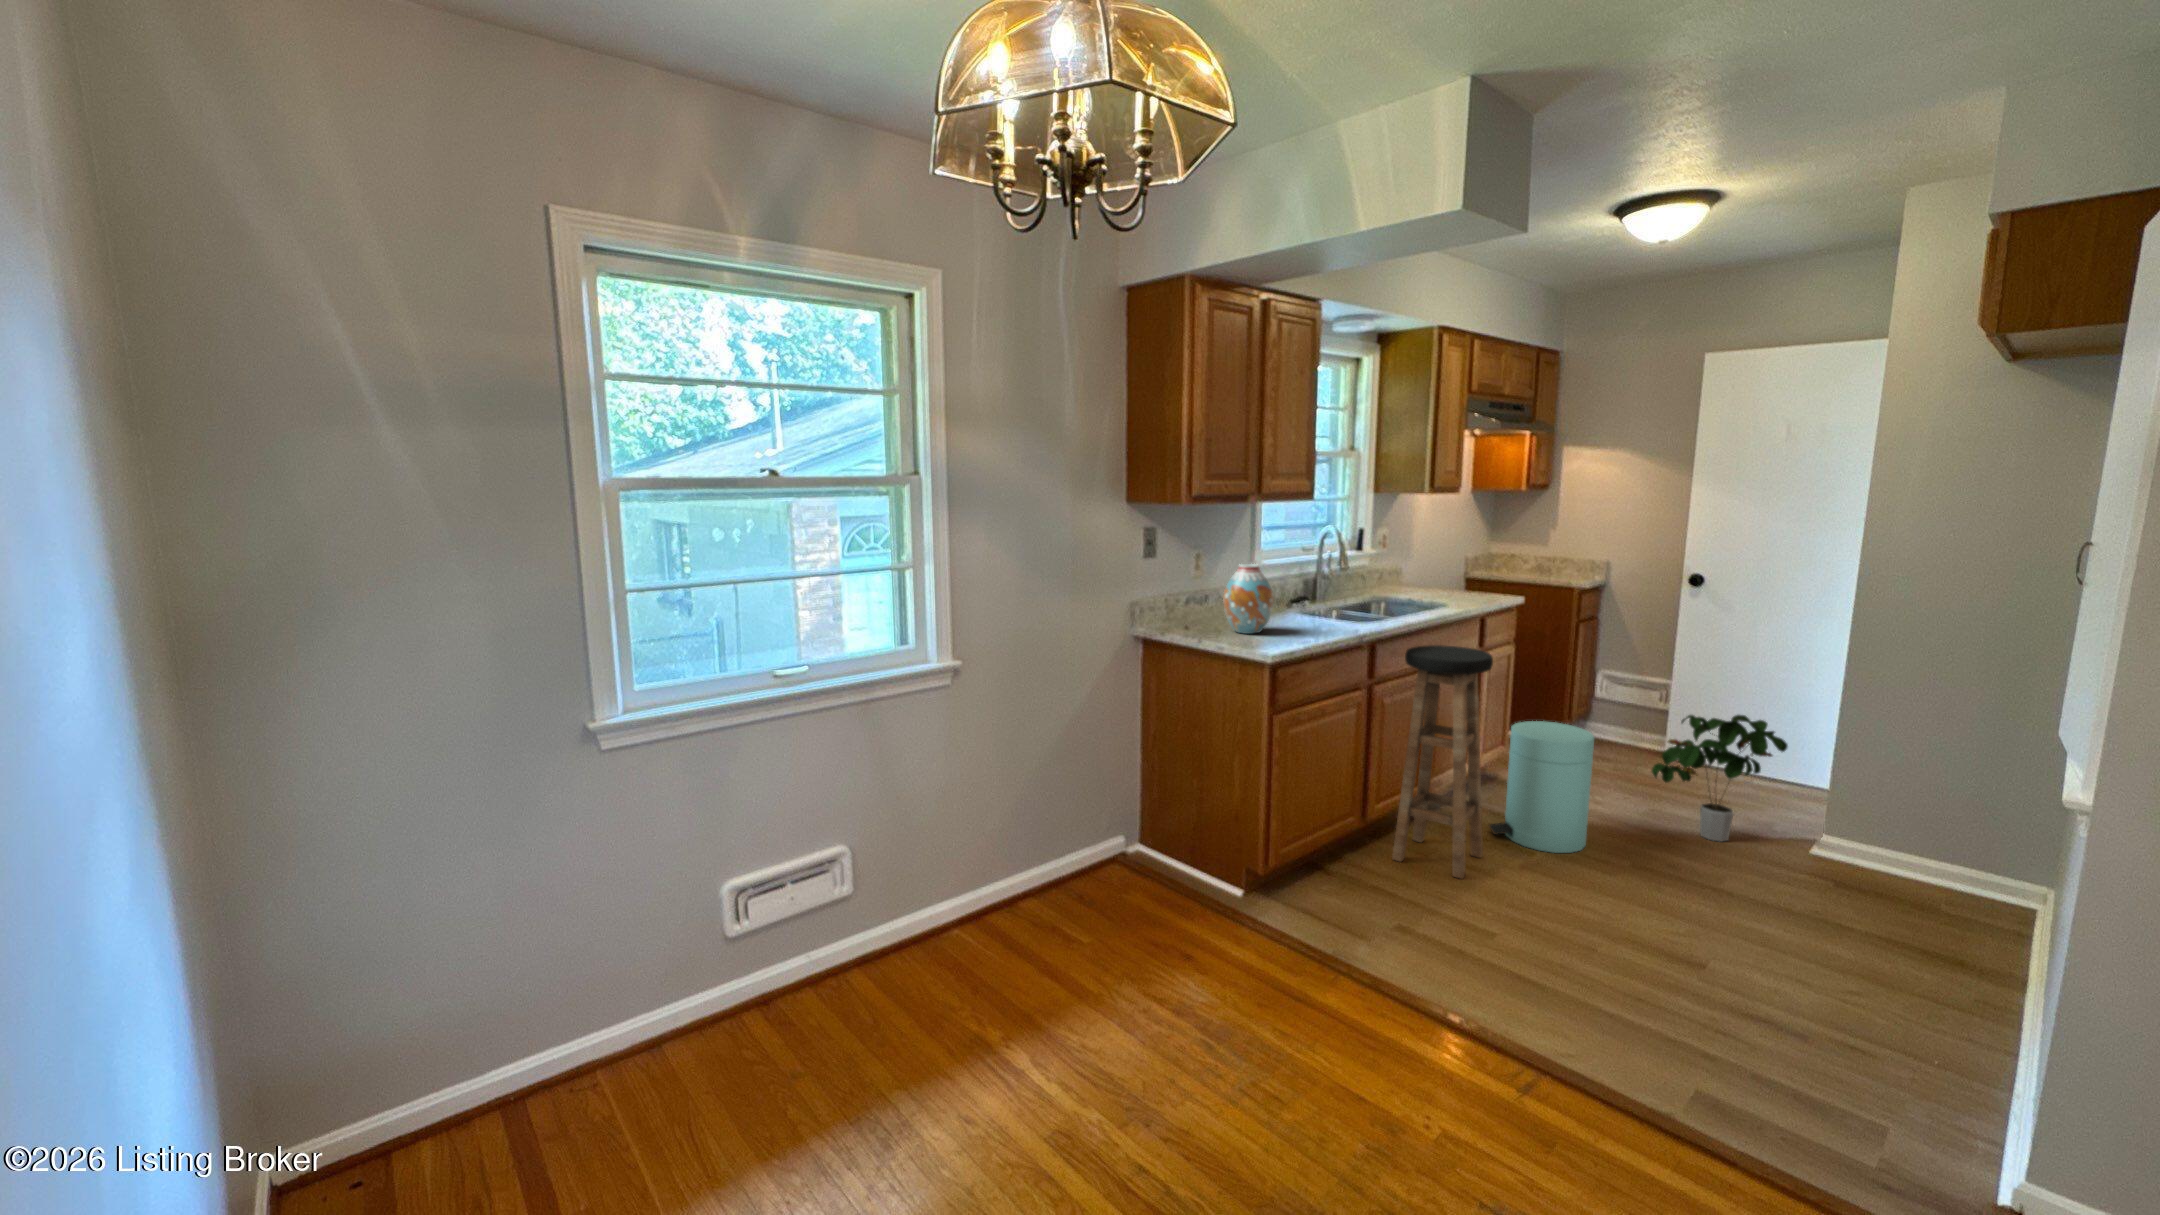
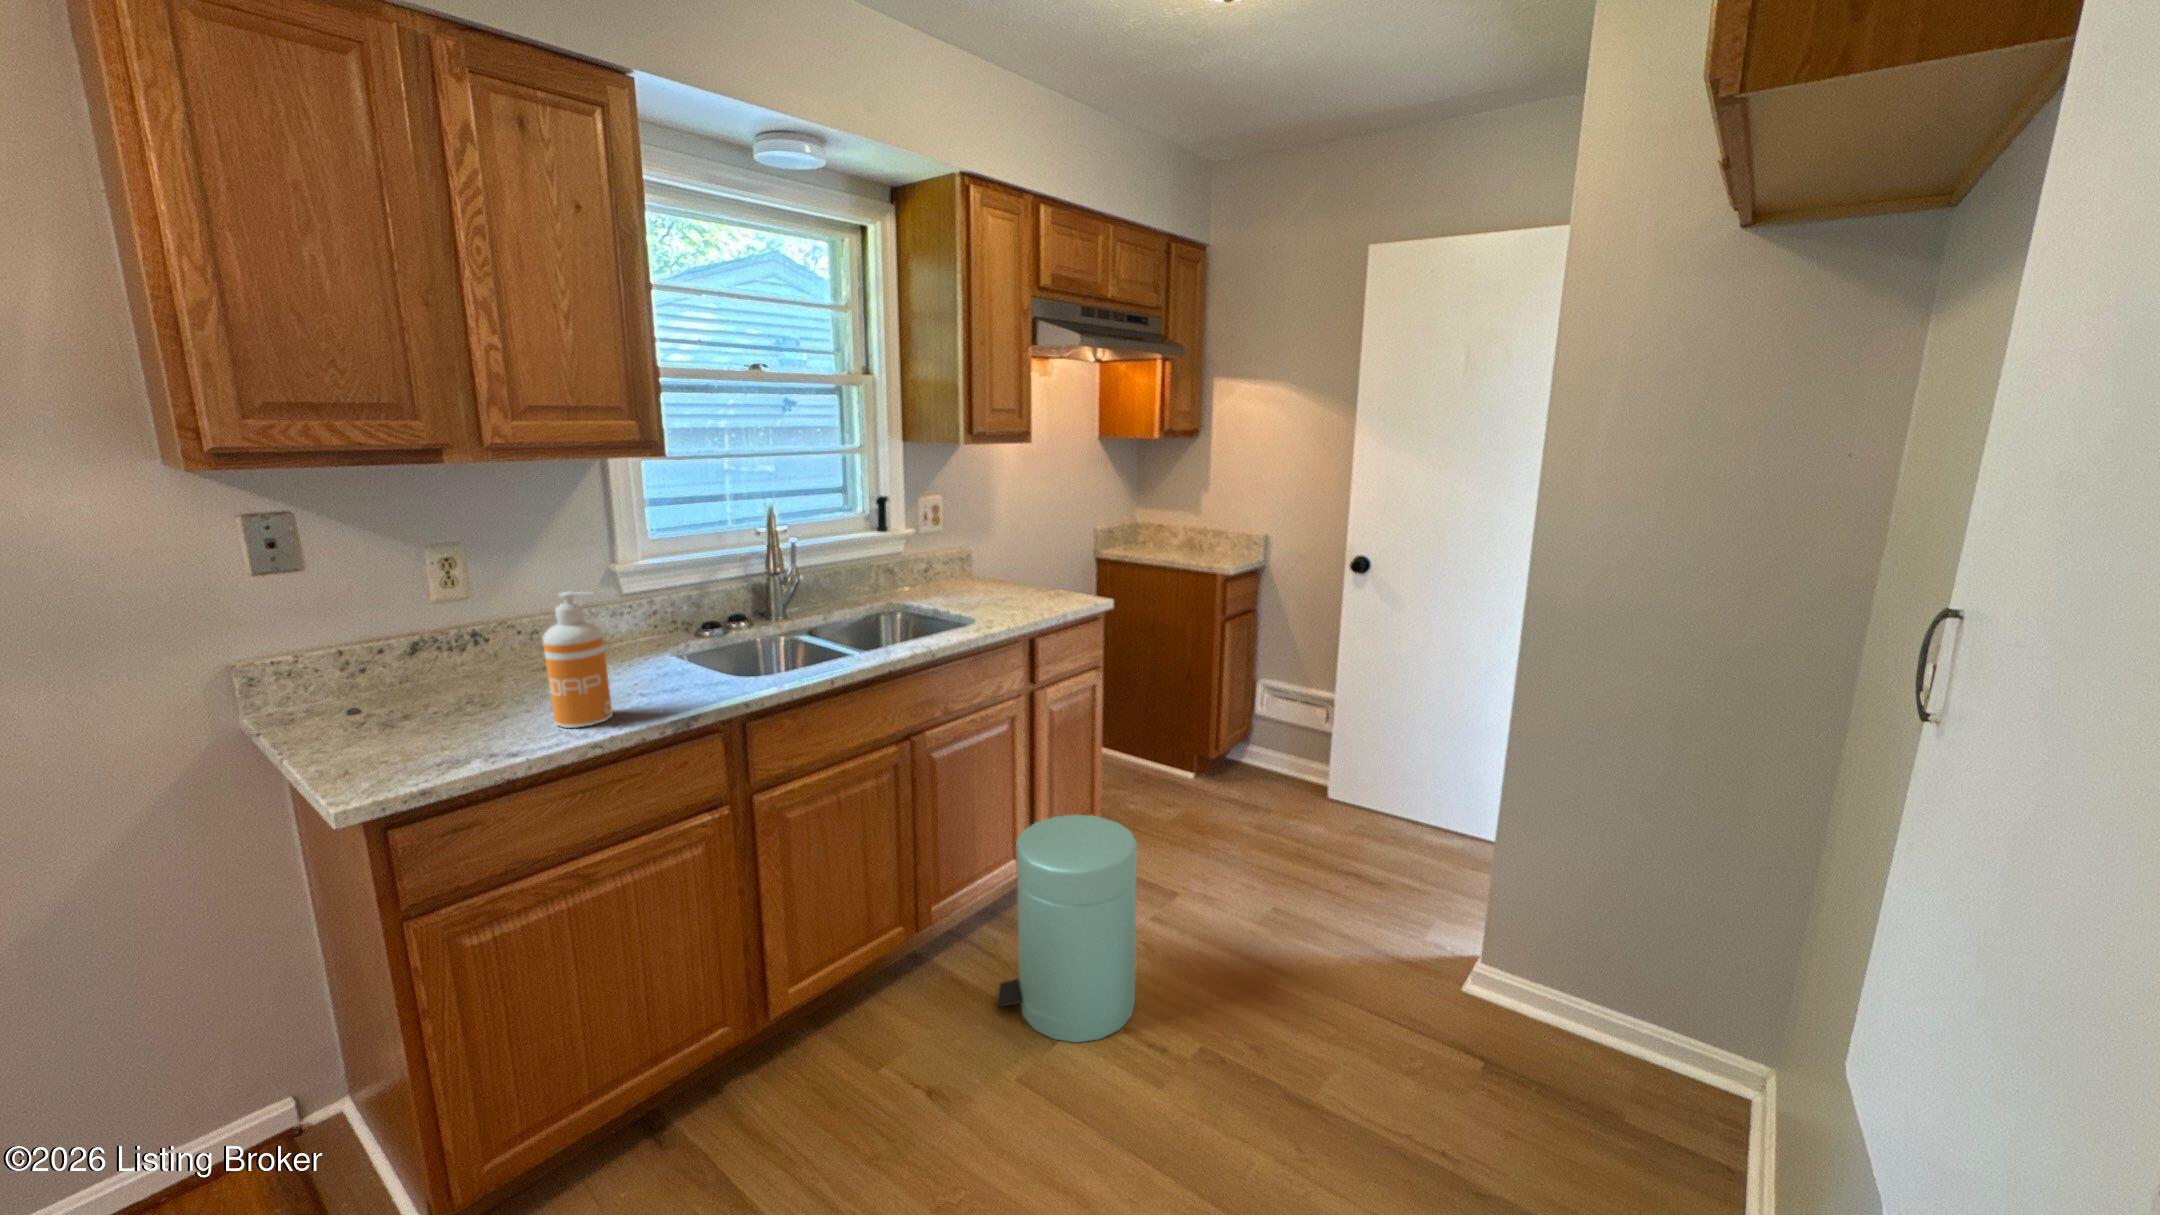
vase: present [1223,564,1274,634] -> none [386,590,507,729]
soap dispenser: none [1299,565,1328,635] -> present [543,592,613,728]
bar stool: present [1392,645,1493,879] -> none [773,718,953,1142]
potted plant: present [1652,715,1788,842] -> none [1239,792,1424,984]

